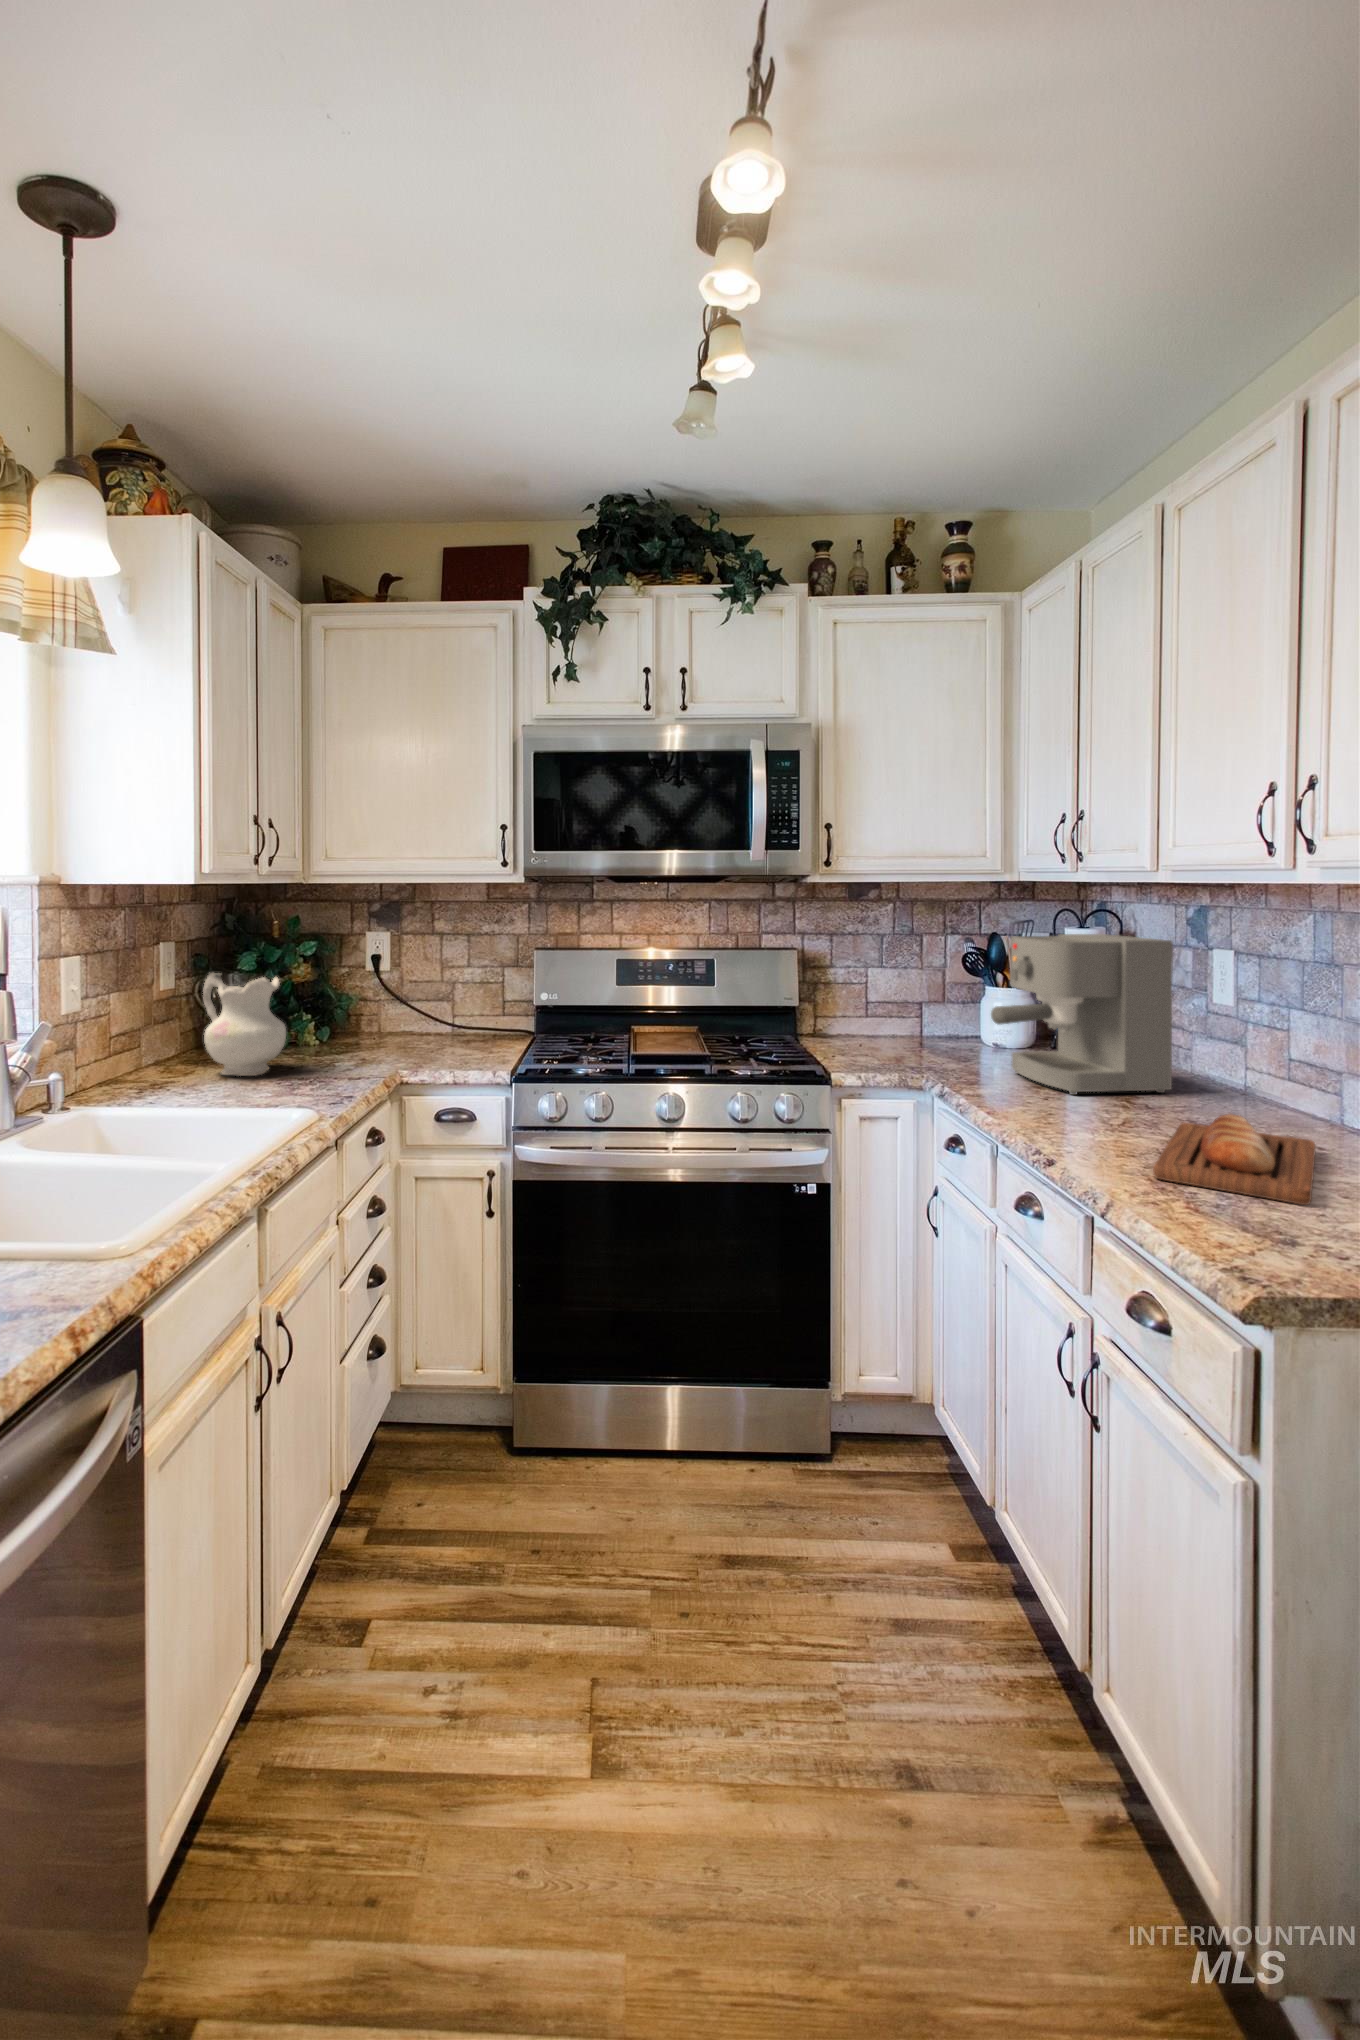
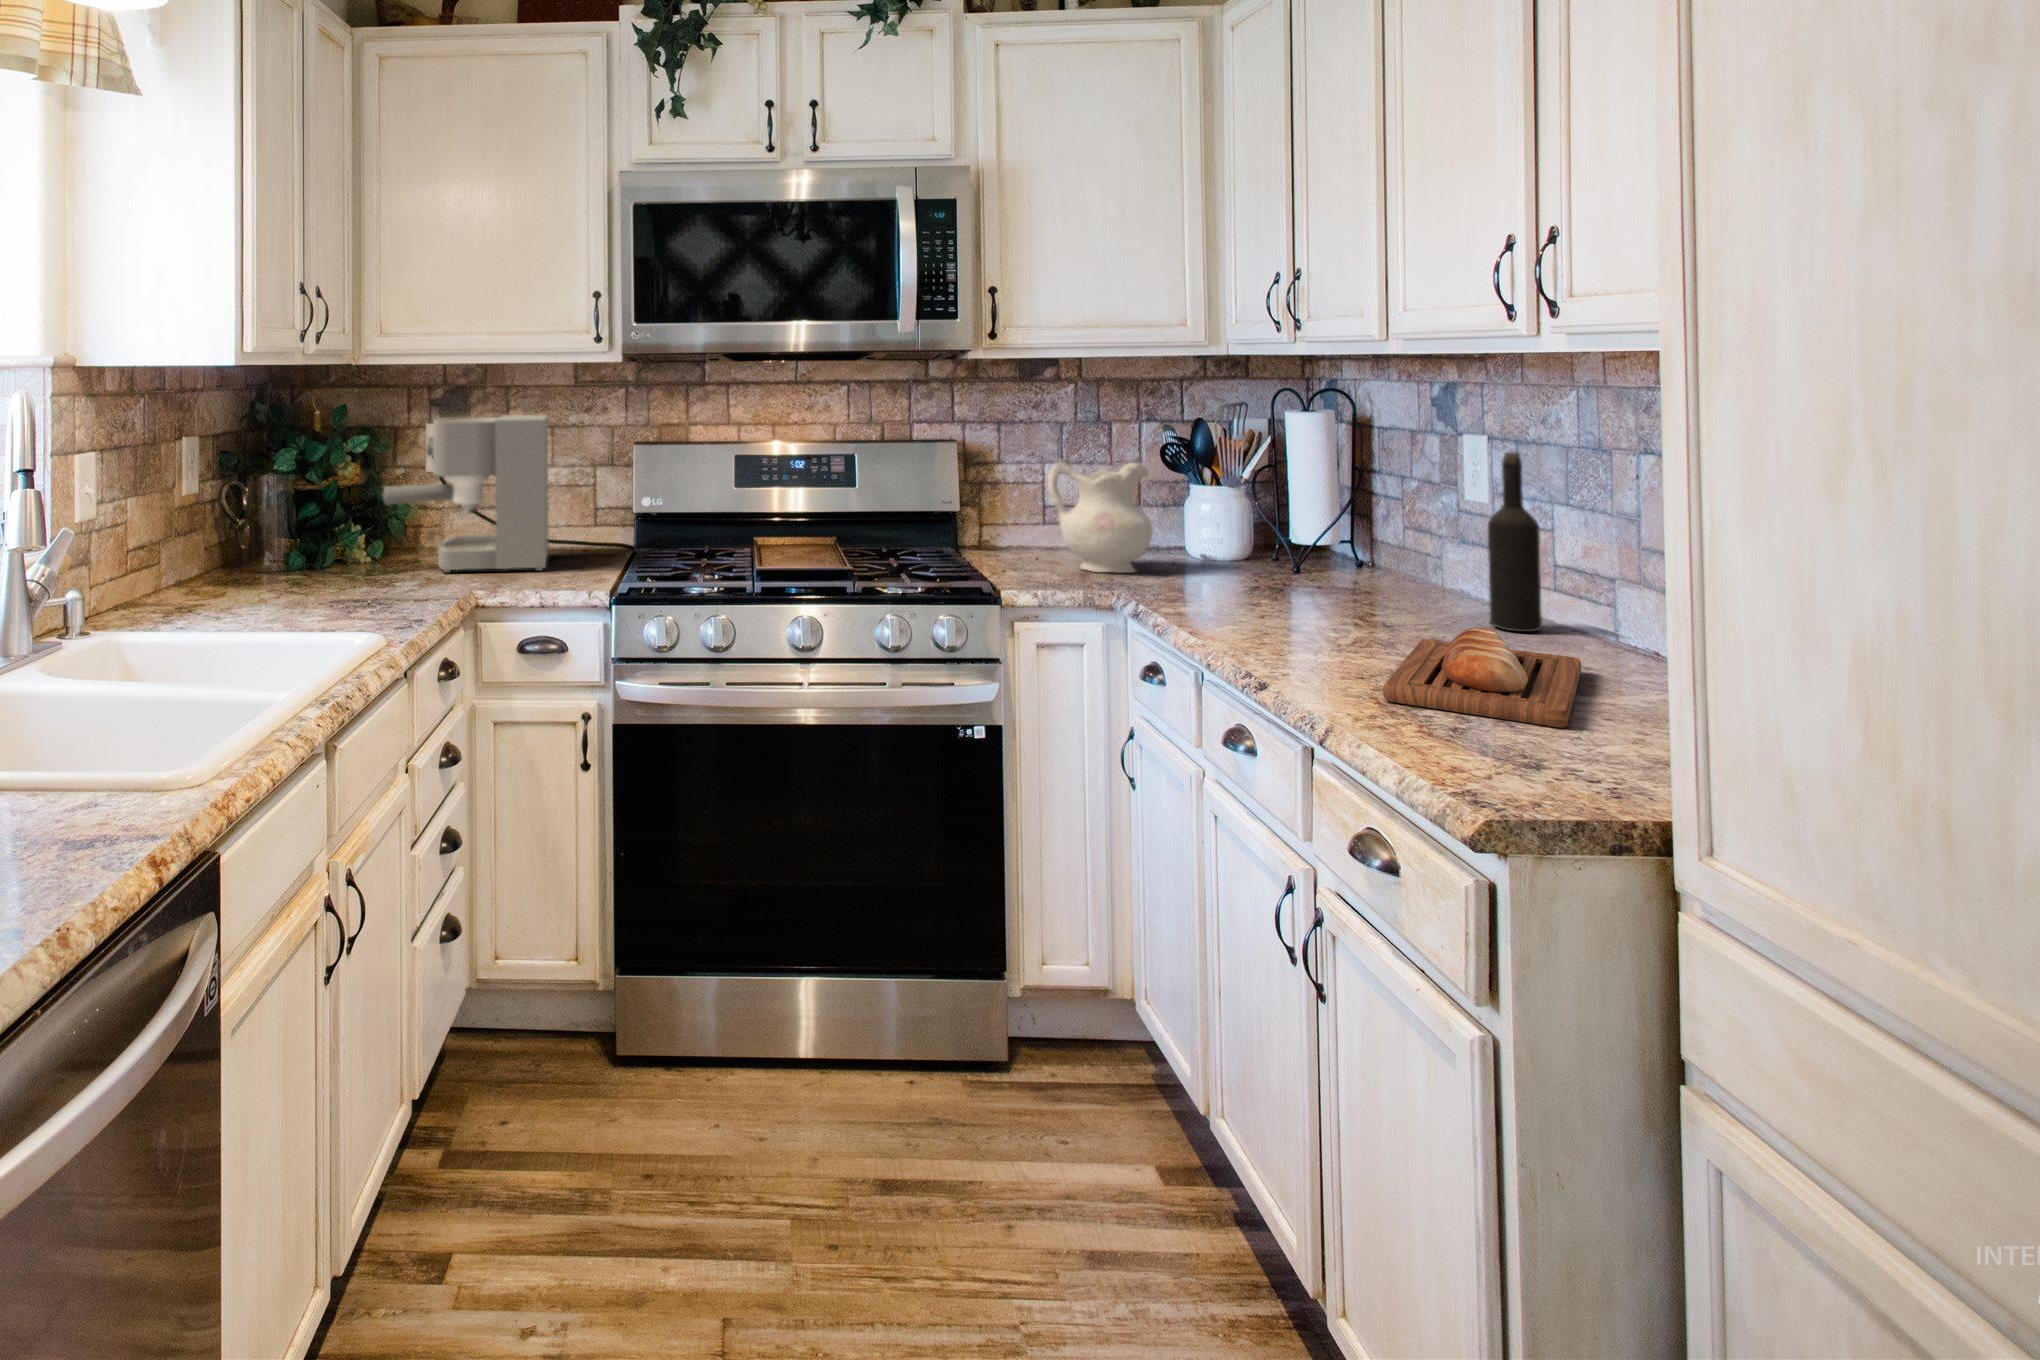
coffee maker: present [991,934,1173,1095] -> present [383,415,548,573]
wine bottle: none [1234,966,1278,1115] -> present [1488,452,1542,632]
ceramic pitcher: present [203,973,286,1076] -> present [1048,459,1153,573]

